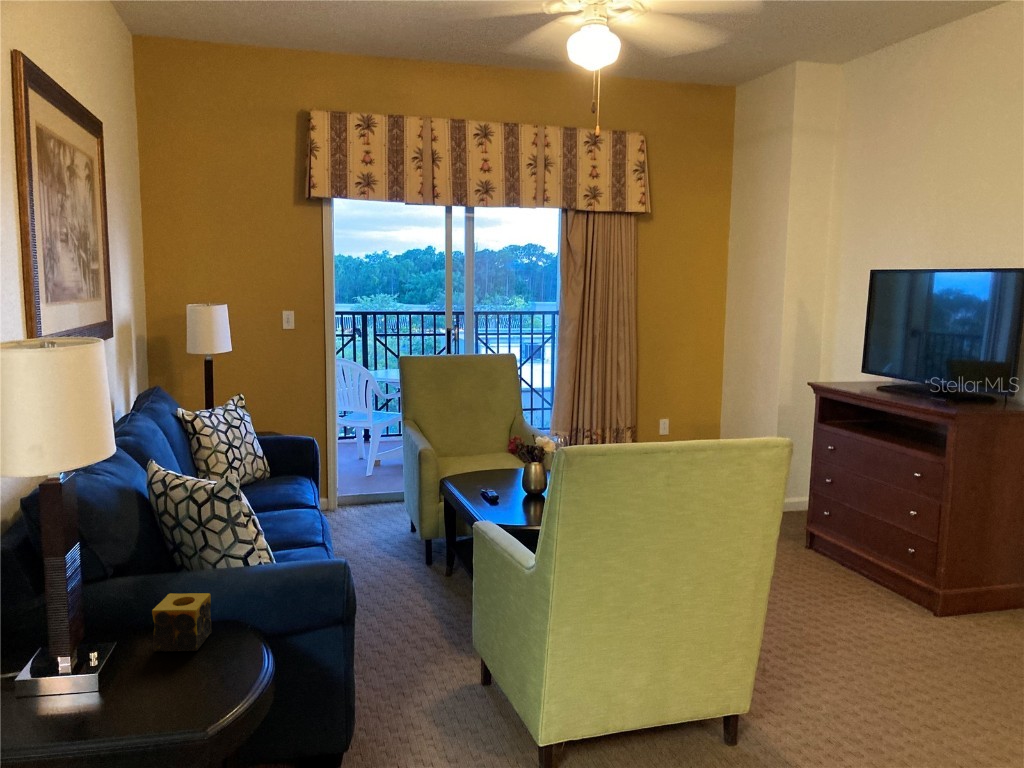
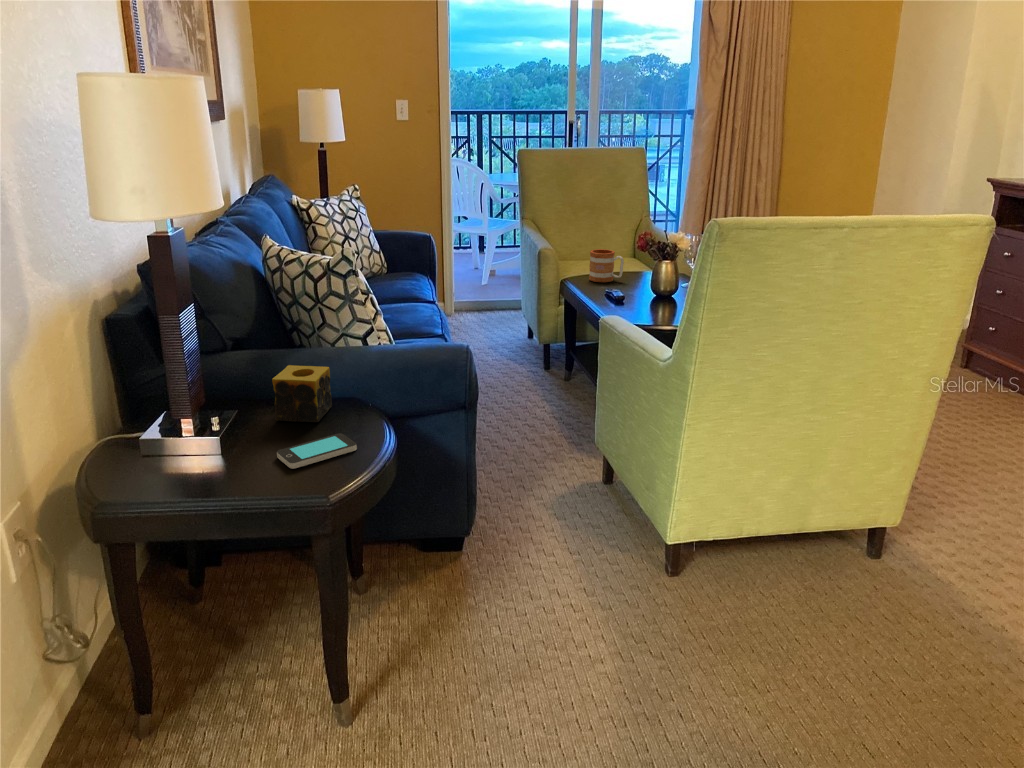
mug: none [466,451,497,482] -> present [589,249,624,282]
smartphone: none [154,662,235,704] -> present [277,433,357,469]

